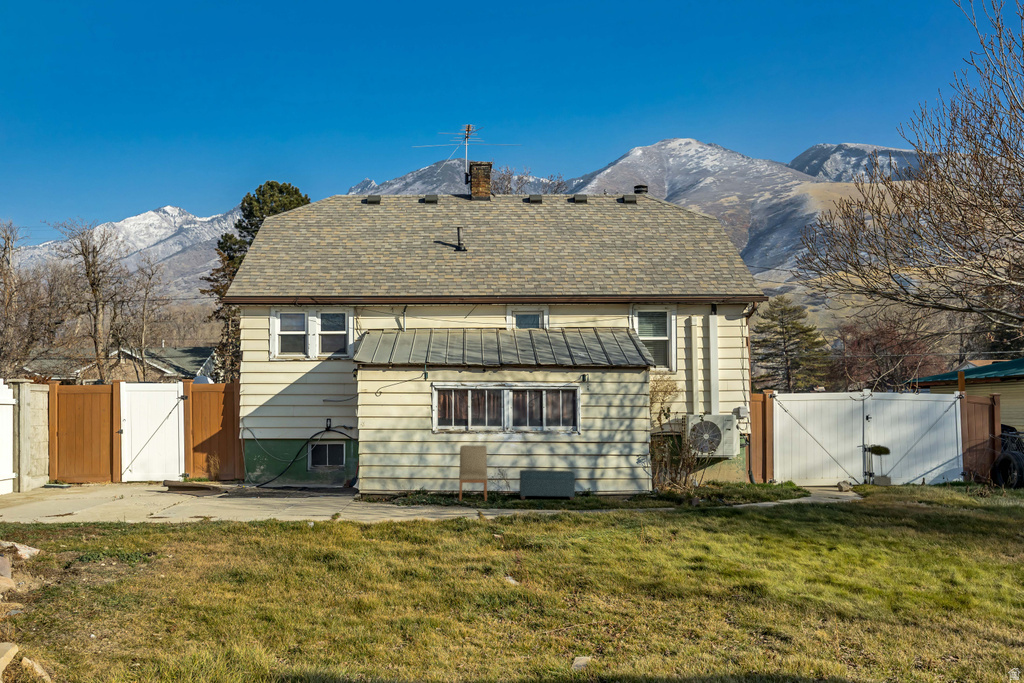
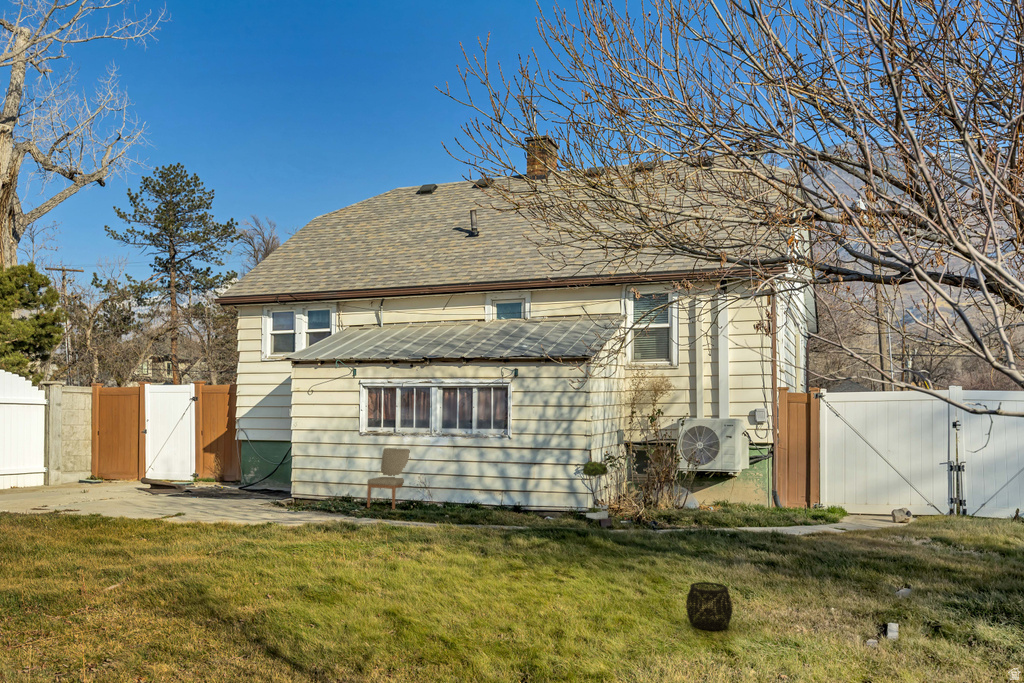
potted tree: present [870,445,891,486] -> present [583,461,608,519]
bench: present [519,470,575,500] -> none [432,478,500,514]
woven basket: none [962,549,1001,584] -> present [686,582,732,631]

